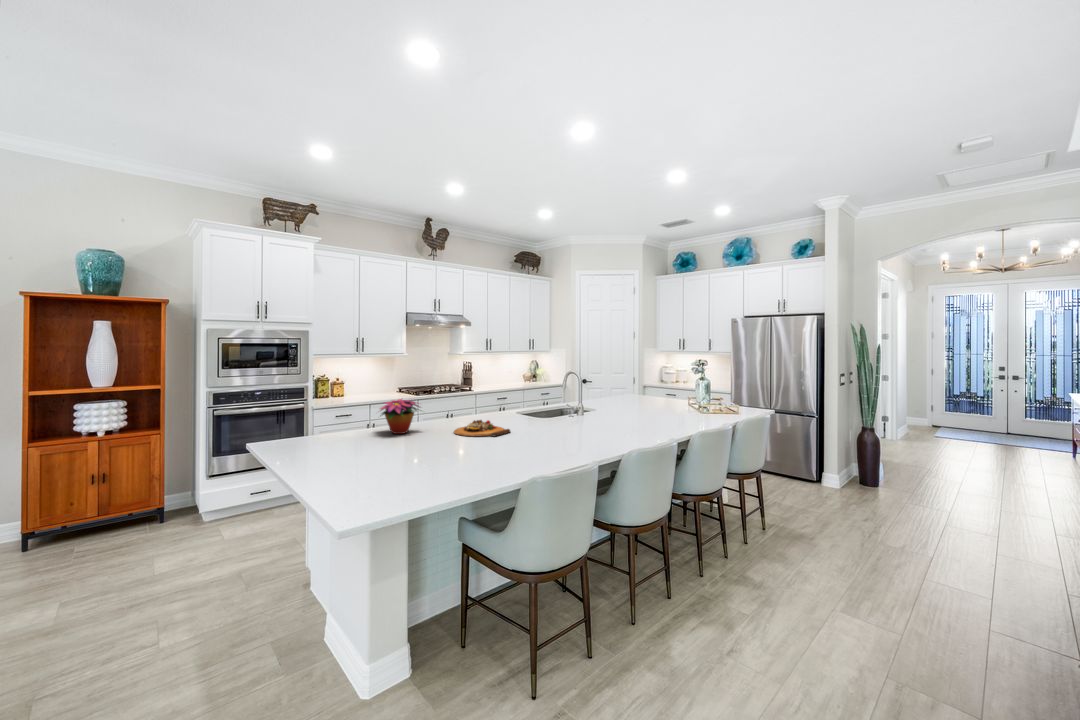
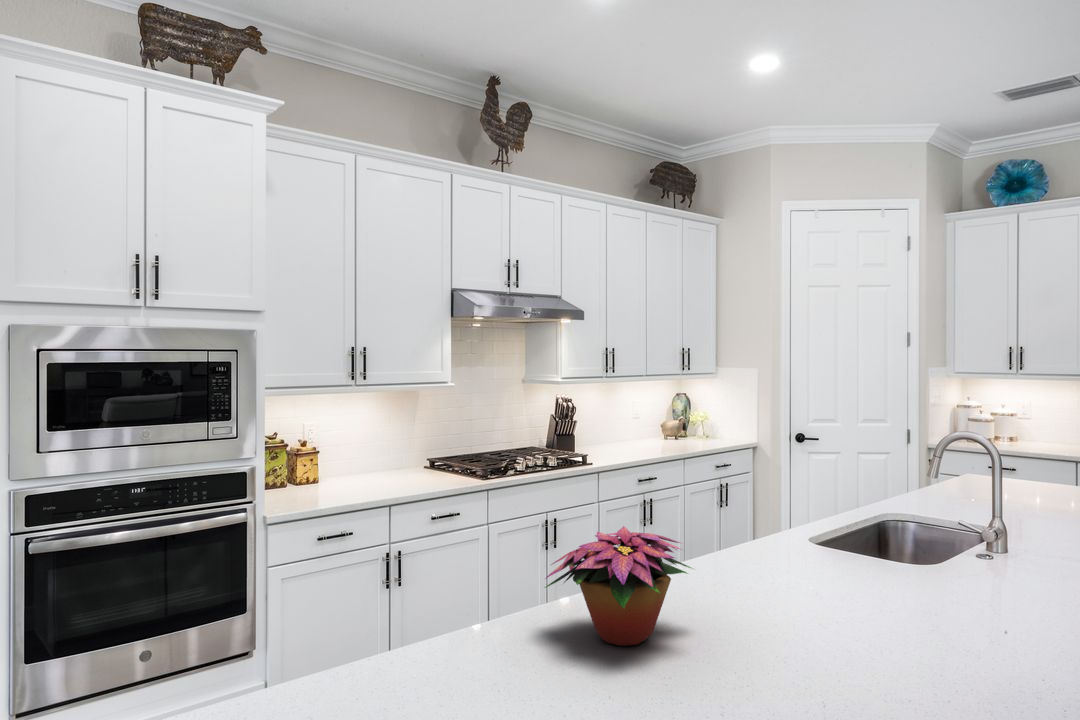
cutting board: present [454,420,511,436] -> none [779,586,973,657]

